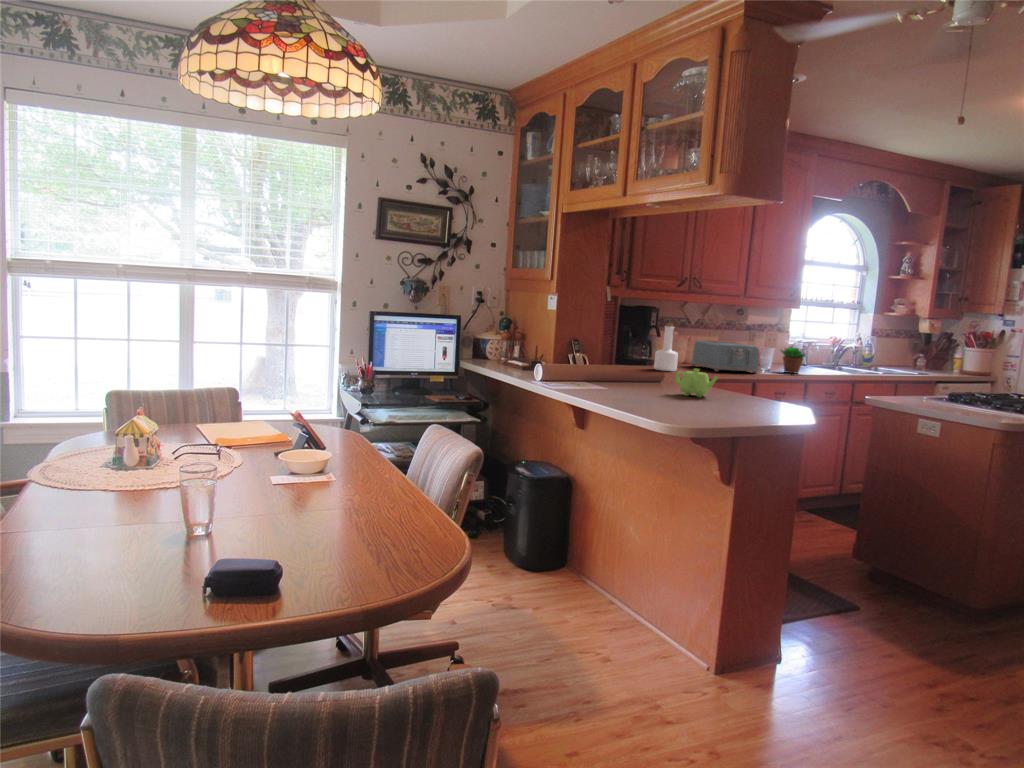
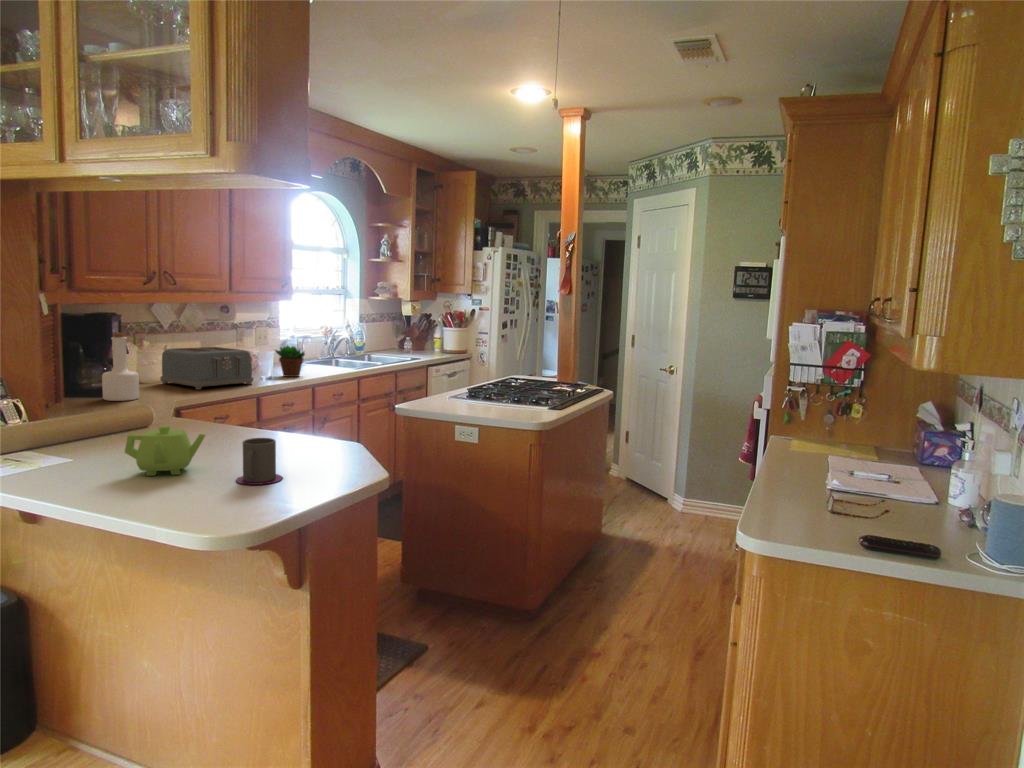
mug: none [732,380,759,407] -> present [236,438,283,485]

